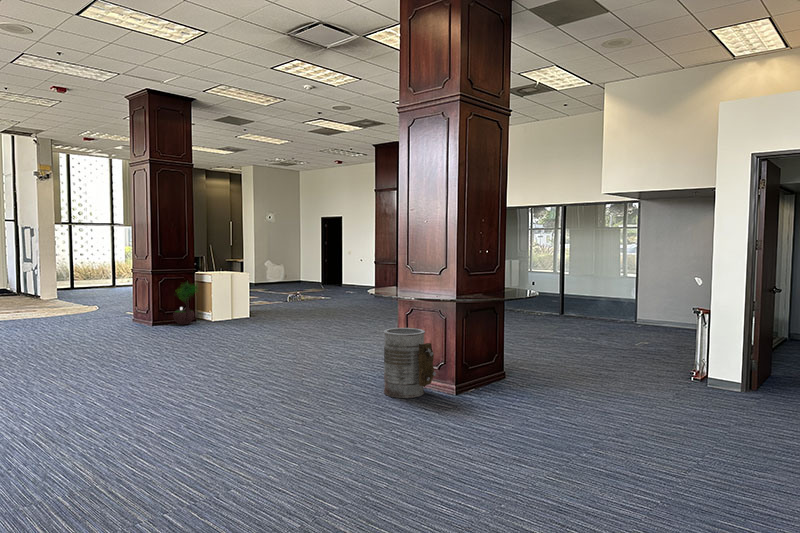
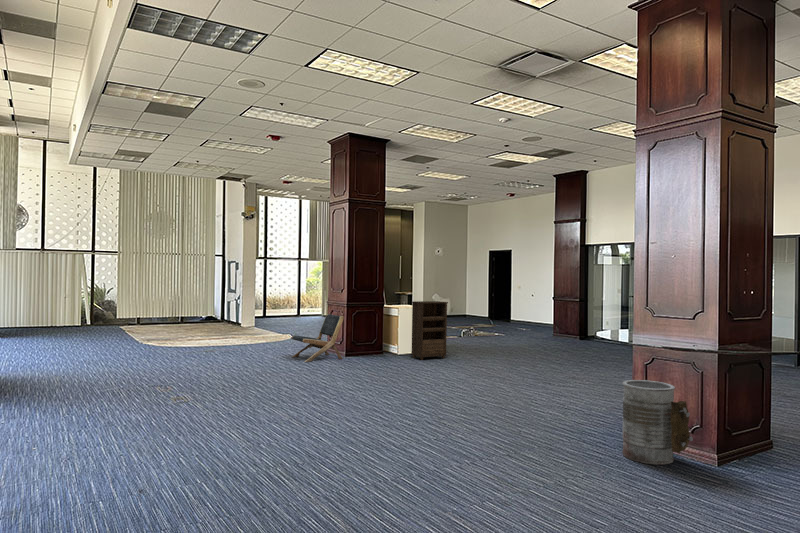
bookshelf: none [223,266,260,324] -> present [412,301,448,360]
lounge chair: none [89,281,150,332] -> present [291,314,344,362]
potted tree: present [173,283,197,325] -> none [365,313,391,359]

